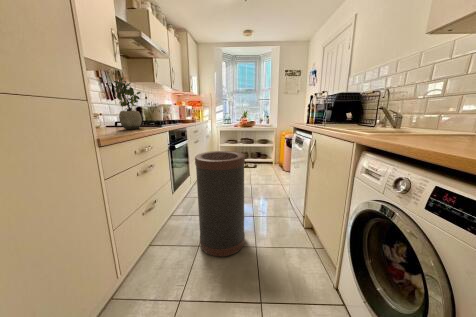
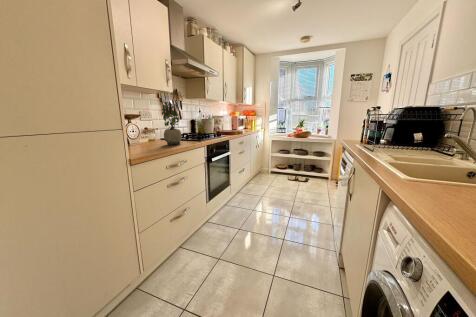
trash can: present [195,151,245,256] -> none [216,170,265,277]

